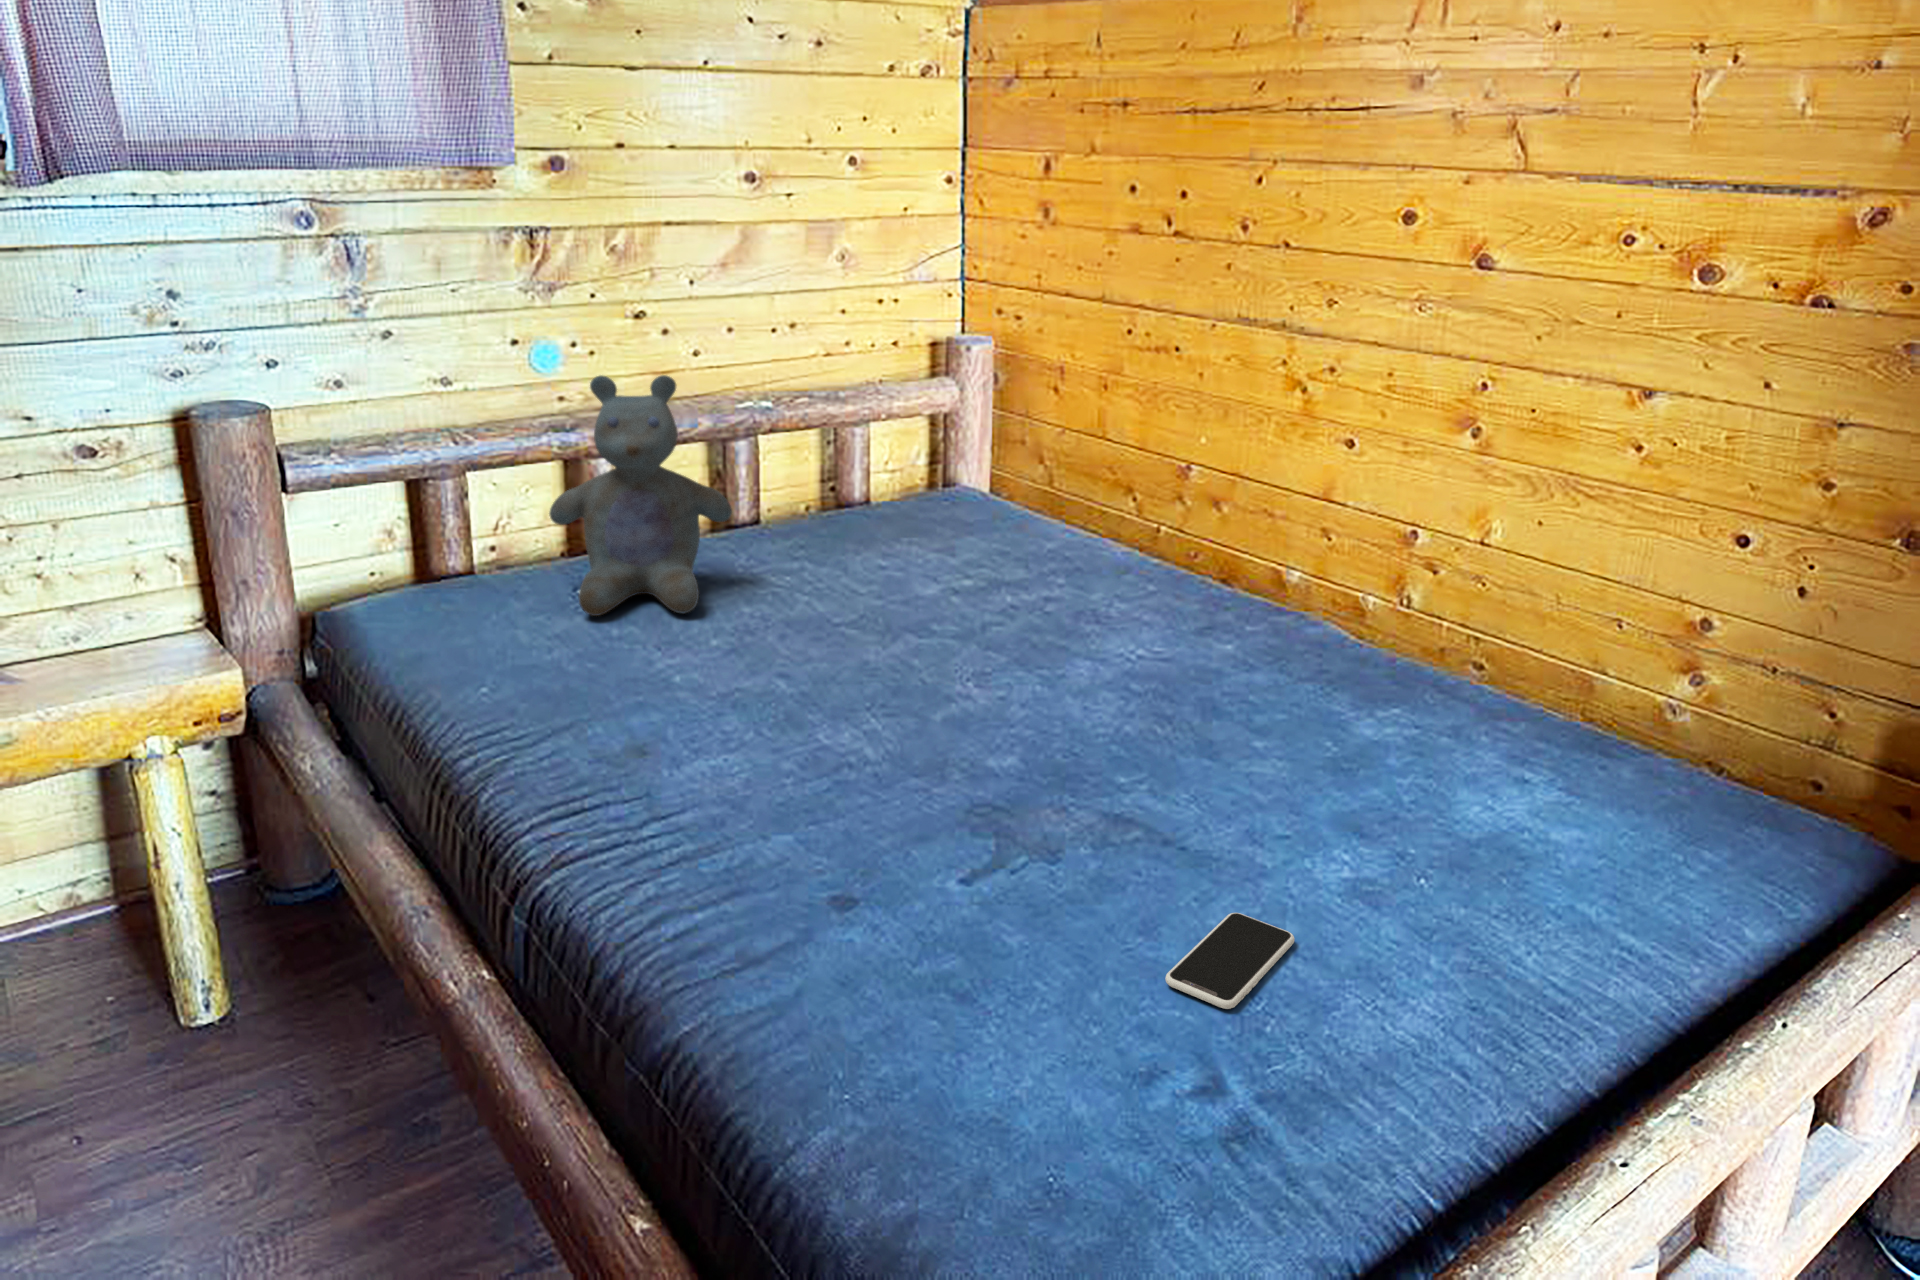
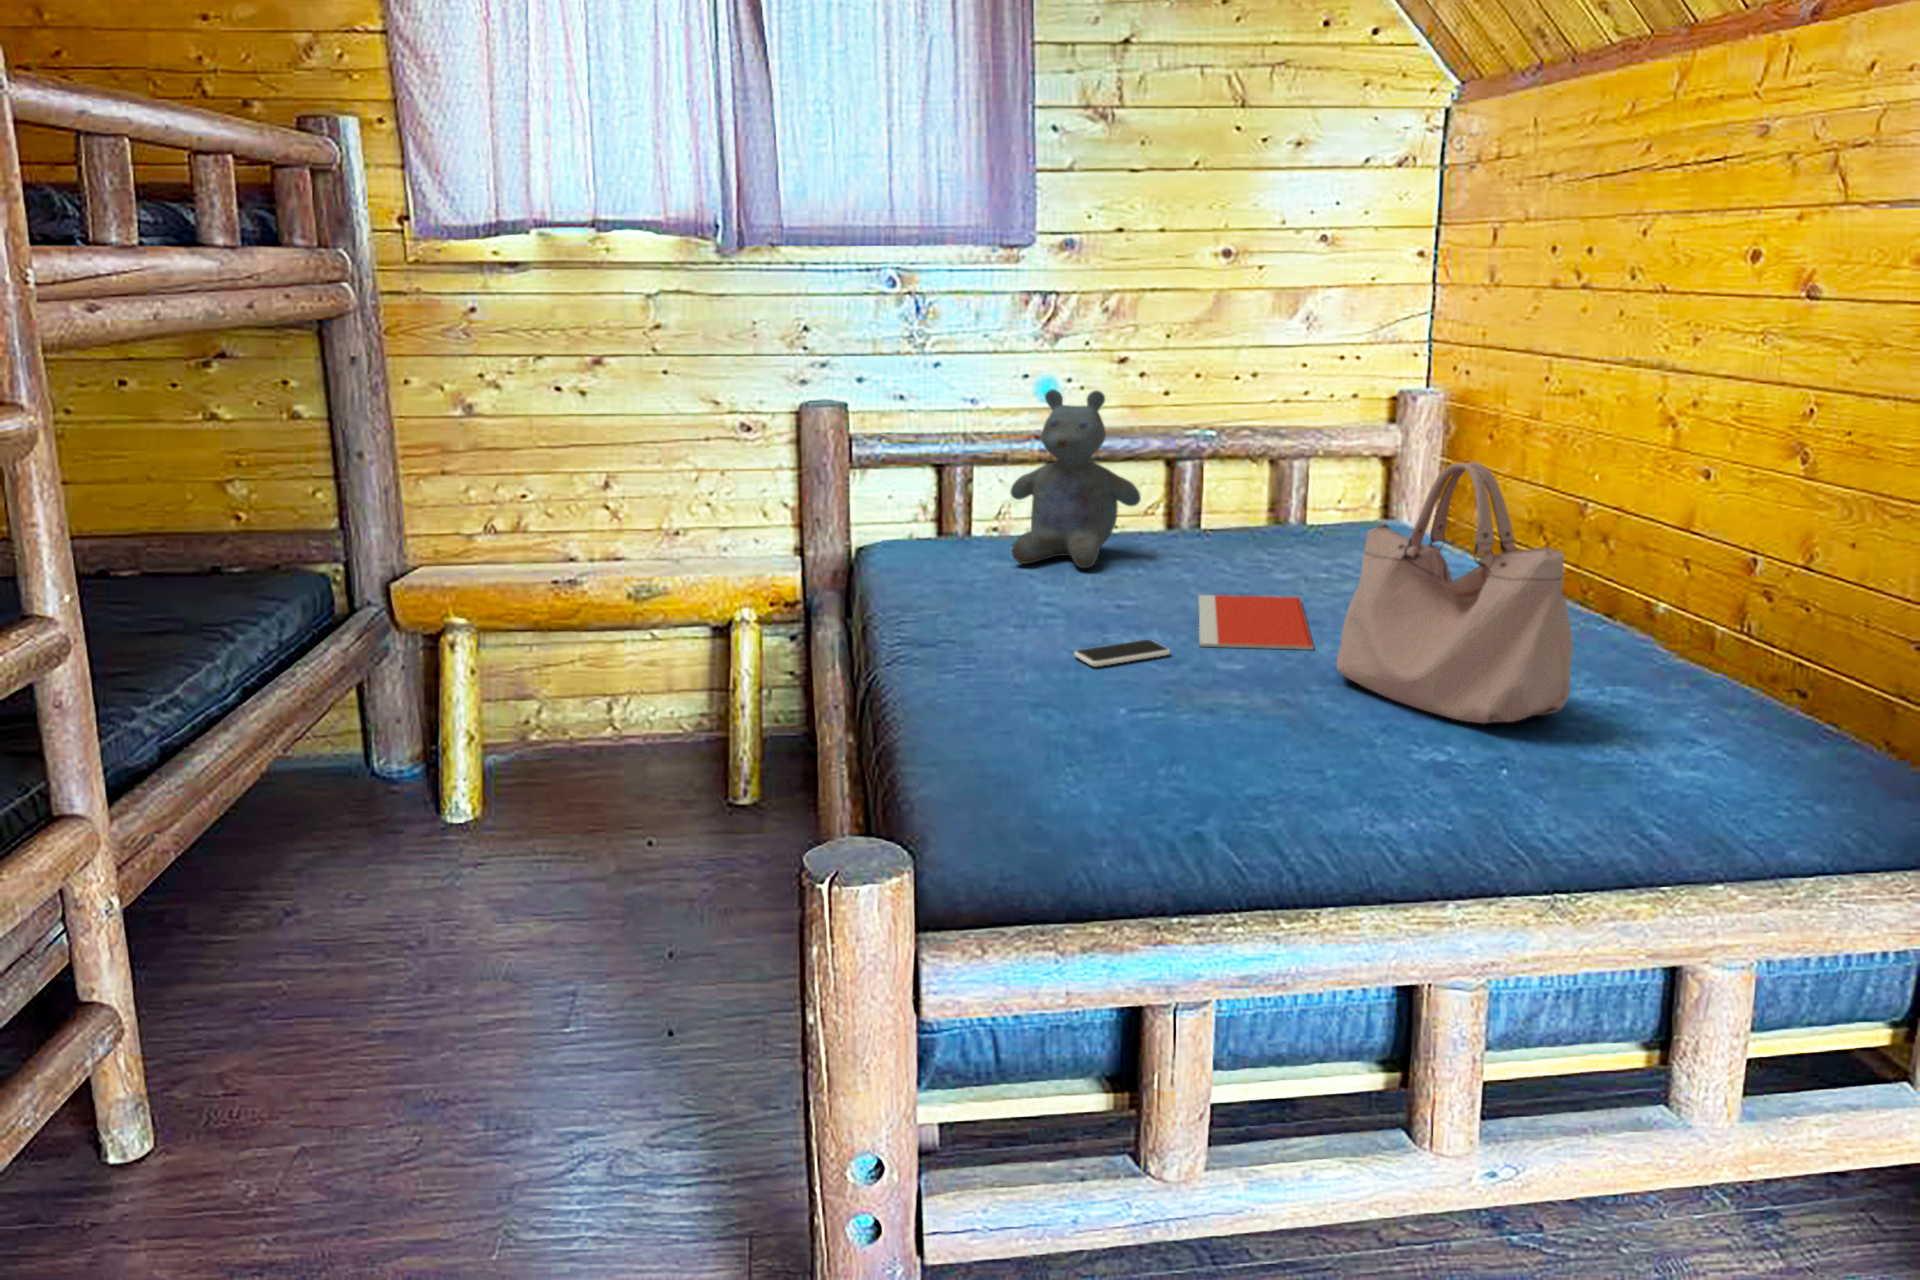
handbag: none [1114,487,1418,797] -> present [1337,462,1573,723]
notebook: none [862,627,1058,727] -> present [1199,595,1313,650]
smartphone: present [1165,913,1294,1009] -> present [1074,640,1170,666]

